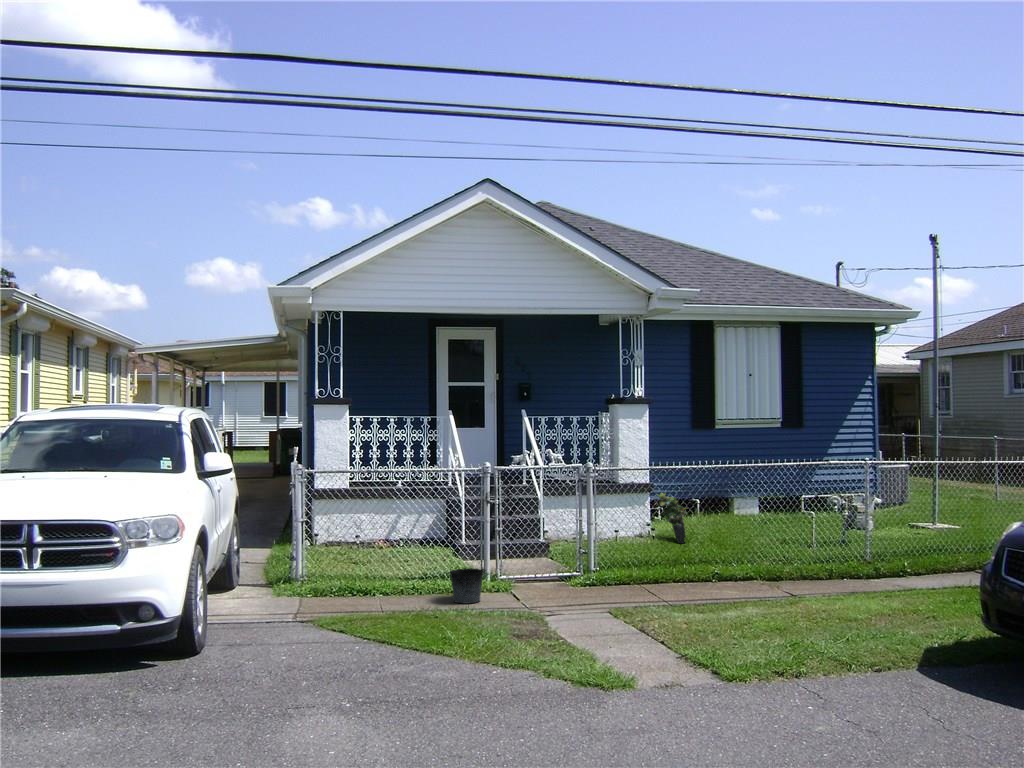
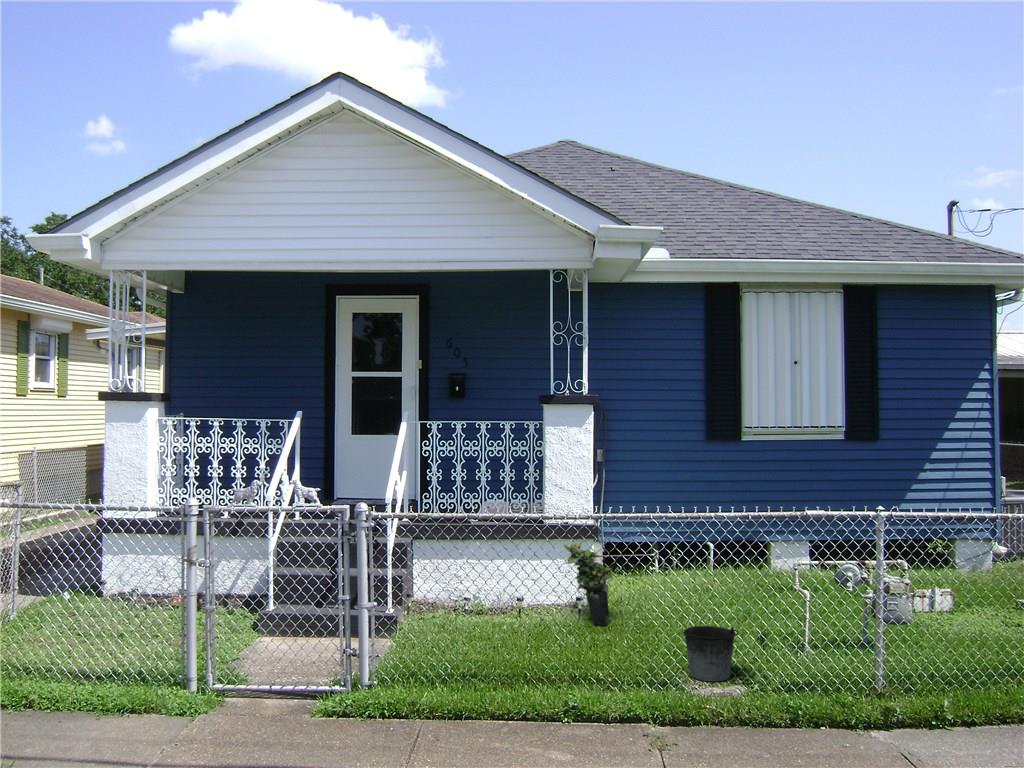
bucket: present [449,568,485,603] -> present [683,626,738,681]

